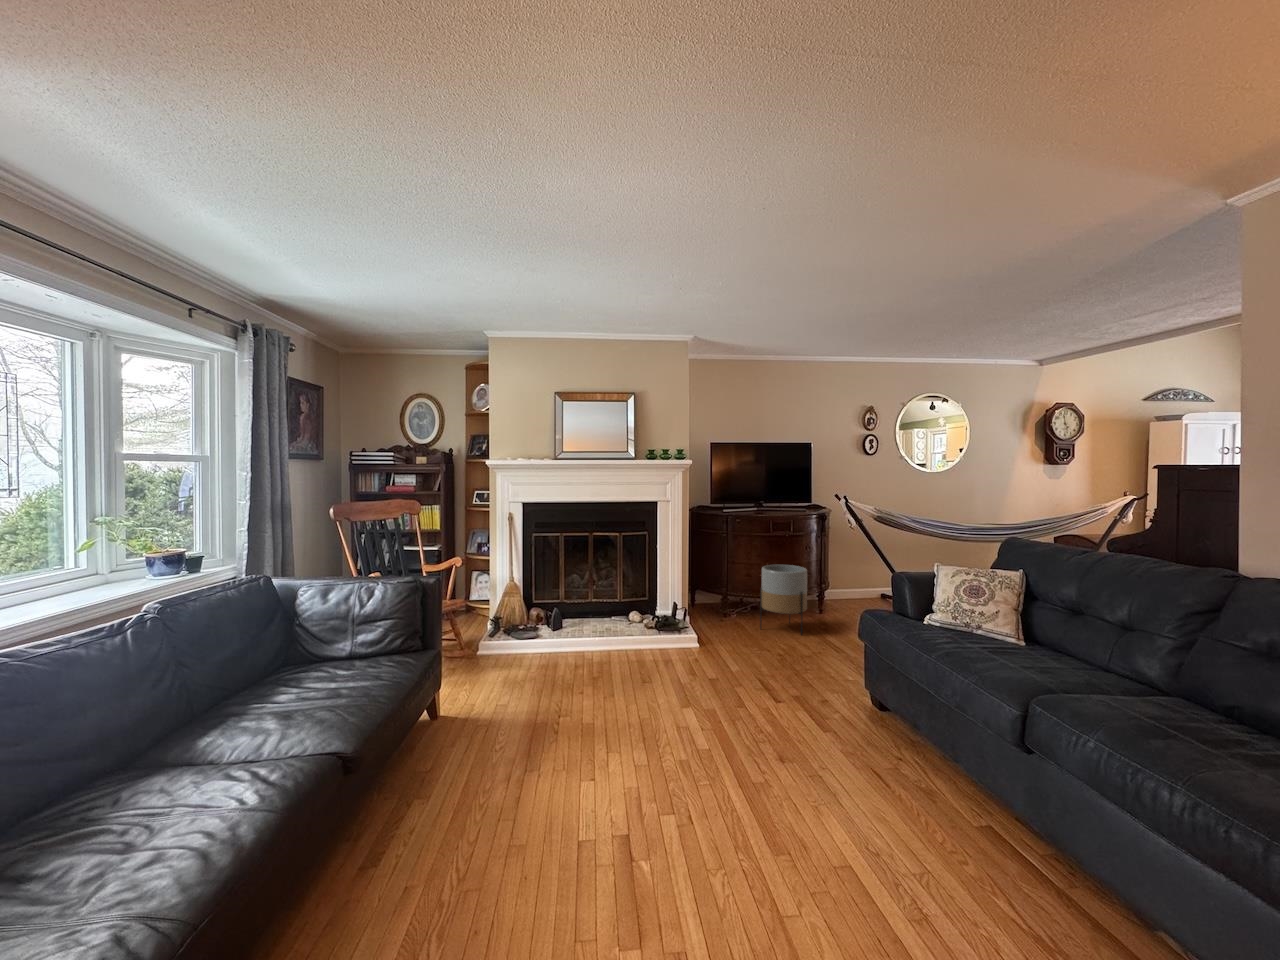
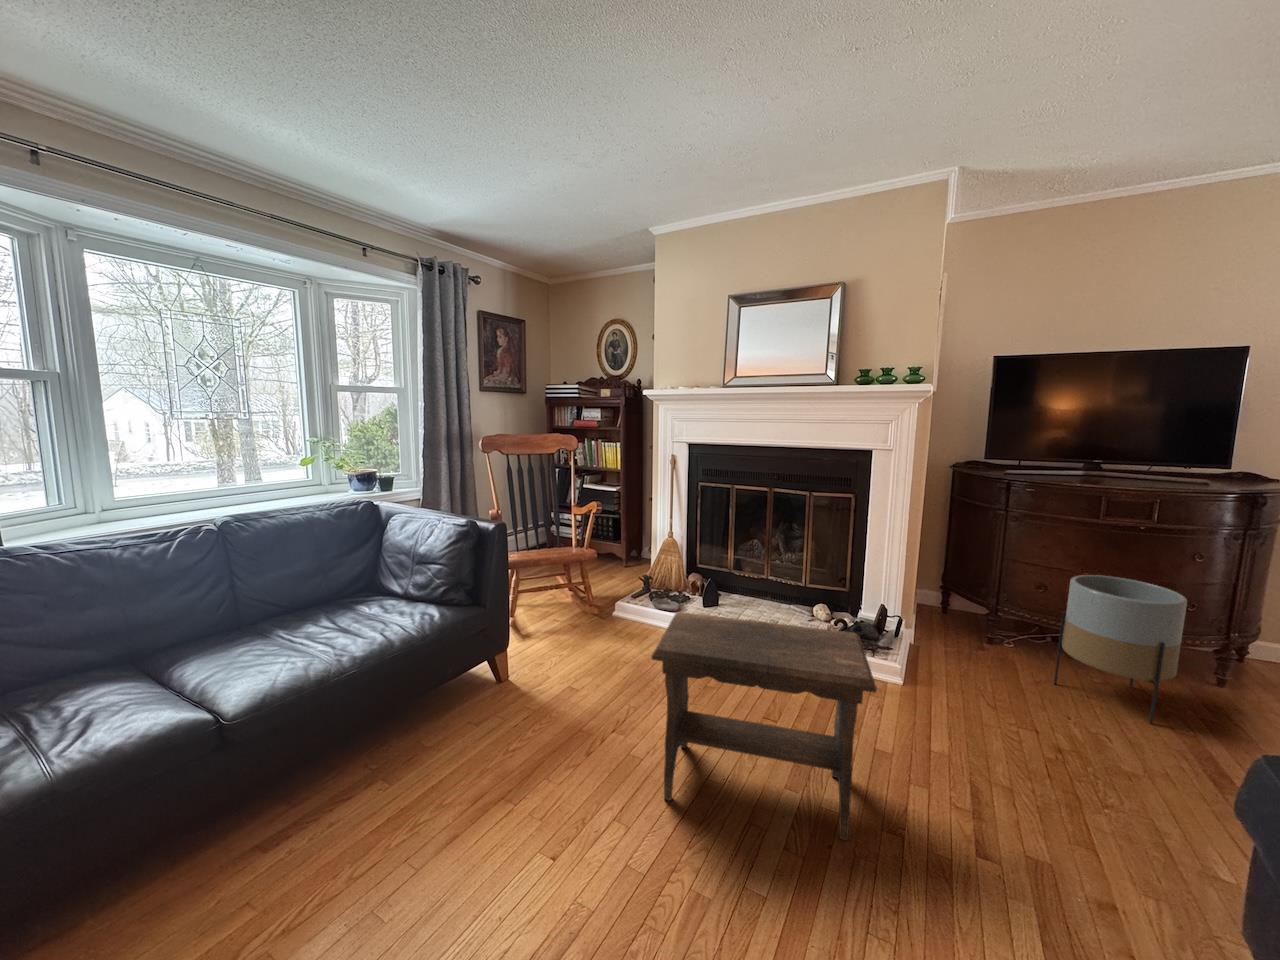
footstool: none [598,602,724,720] -> present [652,612,877,840]

